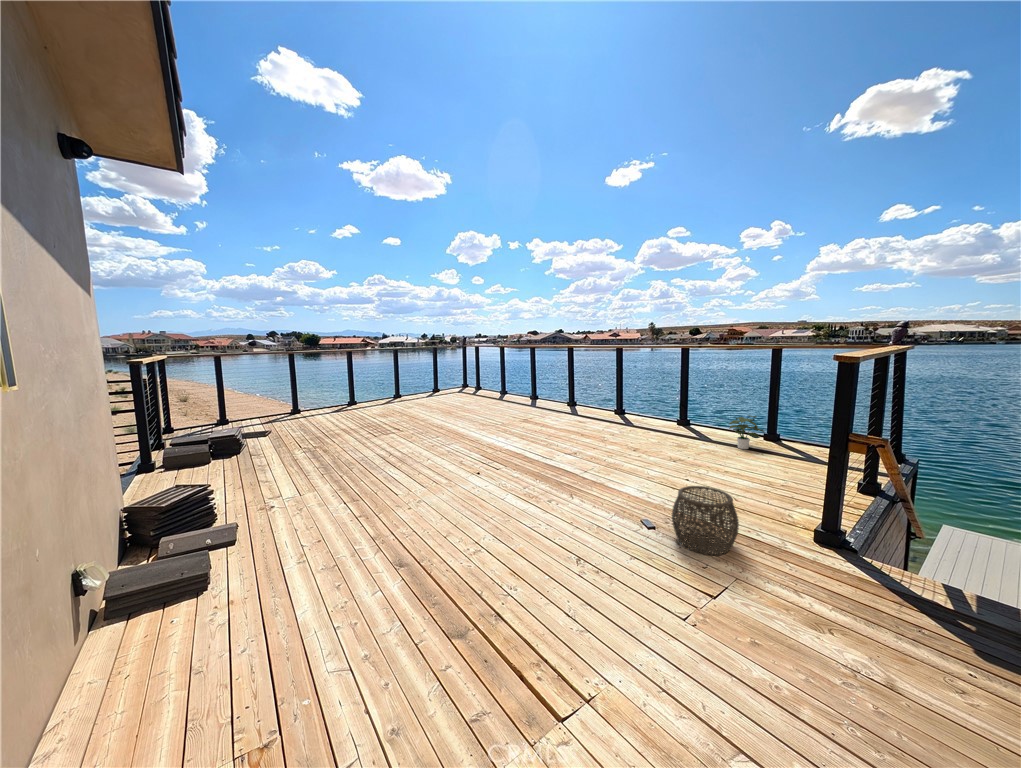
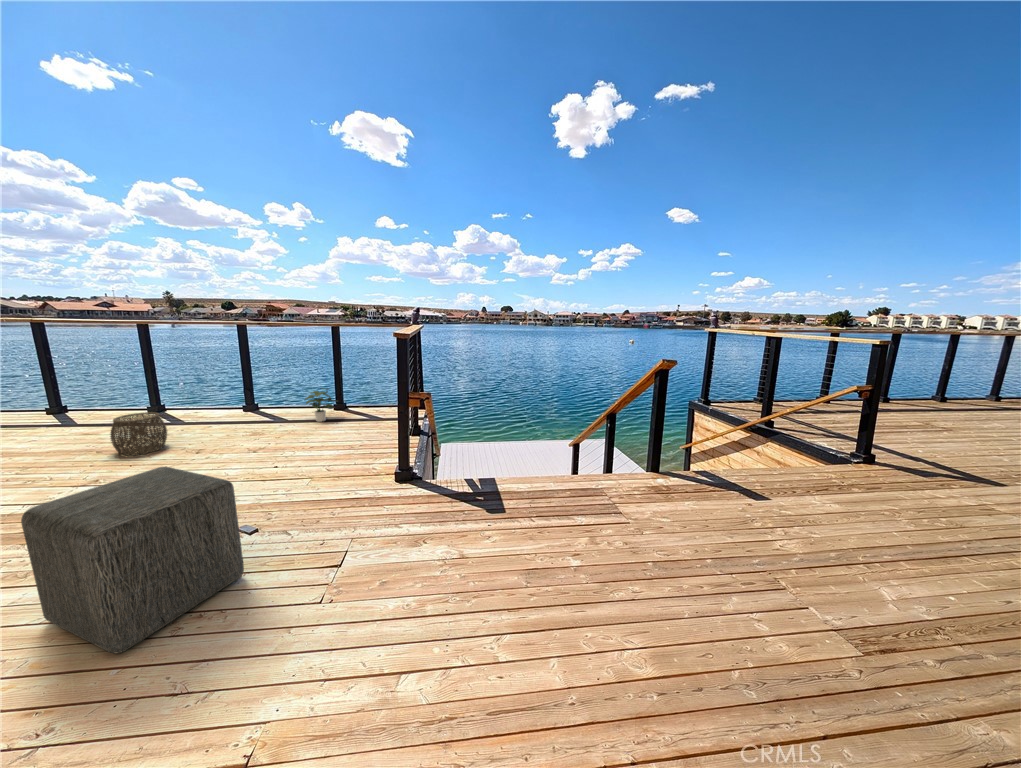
ottoman: none [530,451,634,567] -> present [21,467,244,653]
woven basket: present [672,486,739,555] -> present [110,412,167,456]

